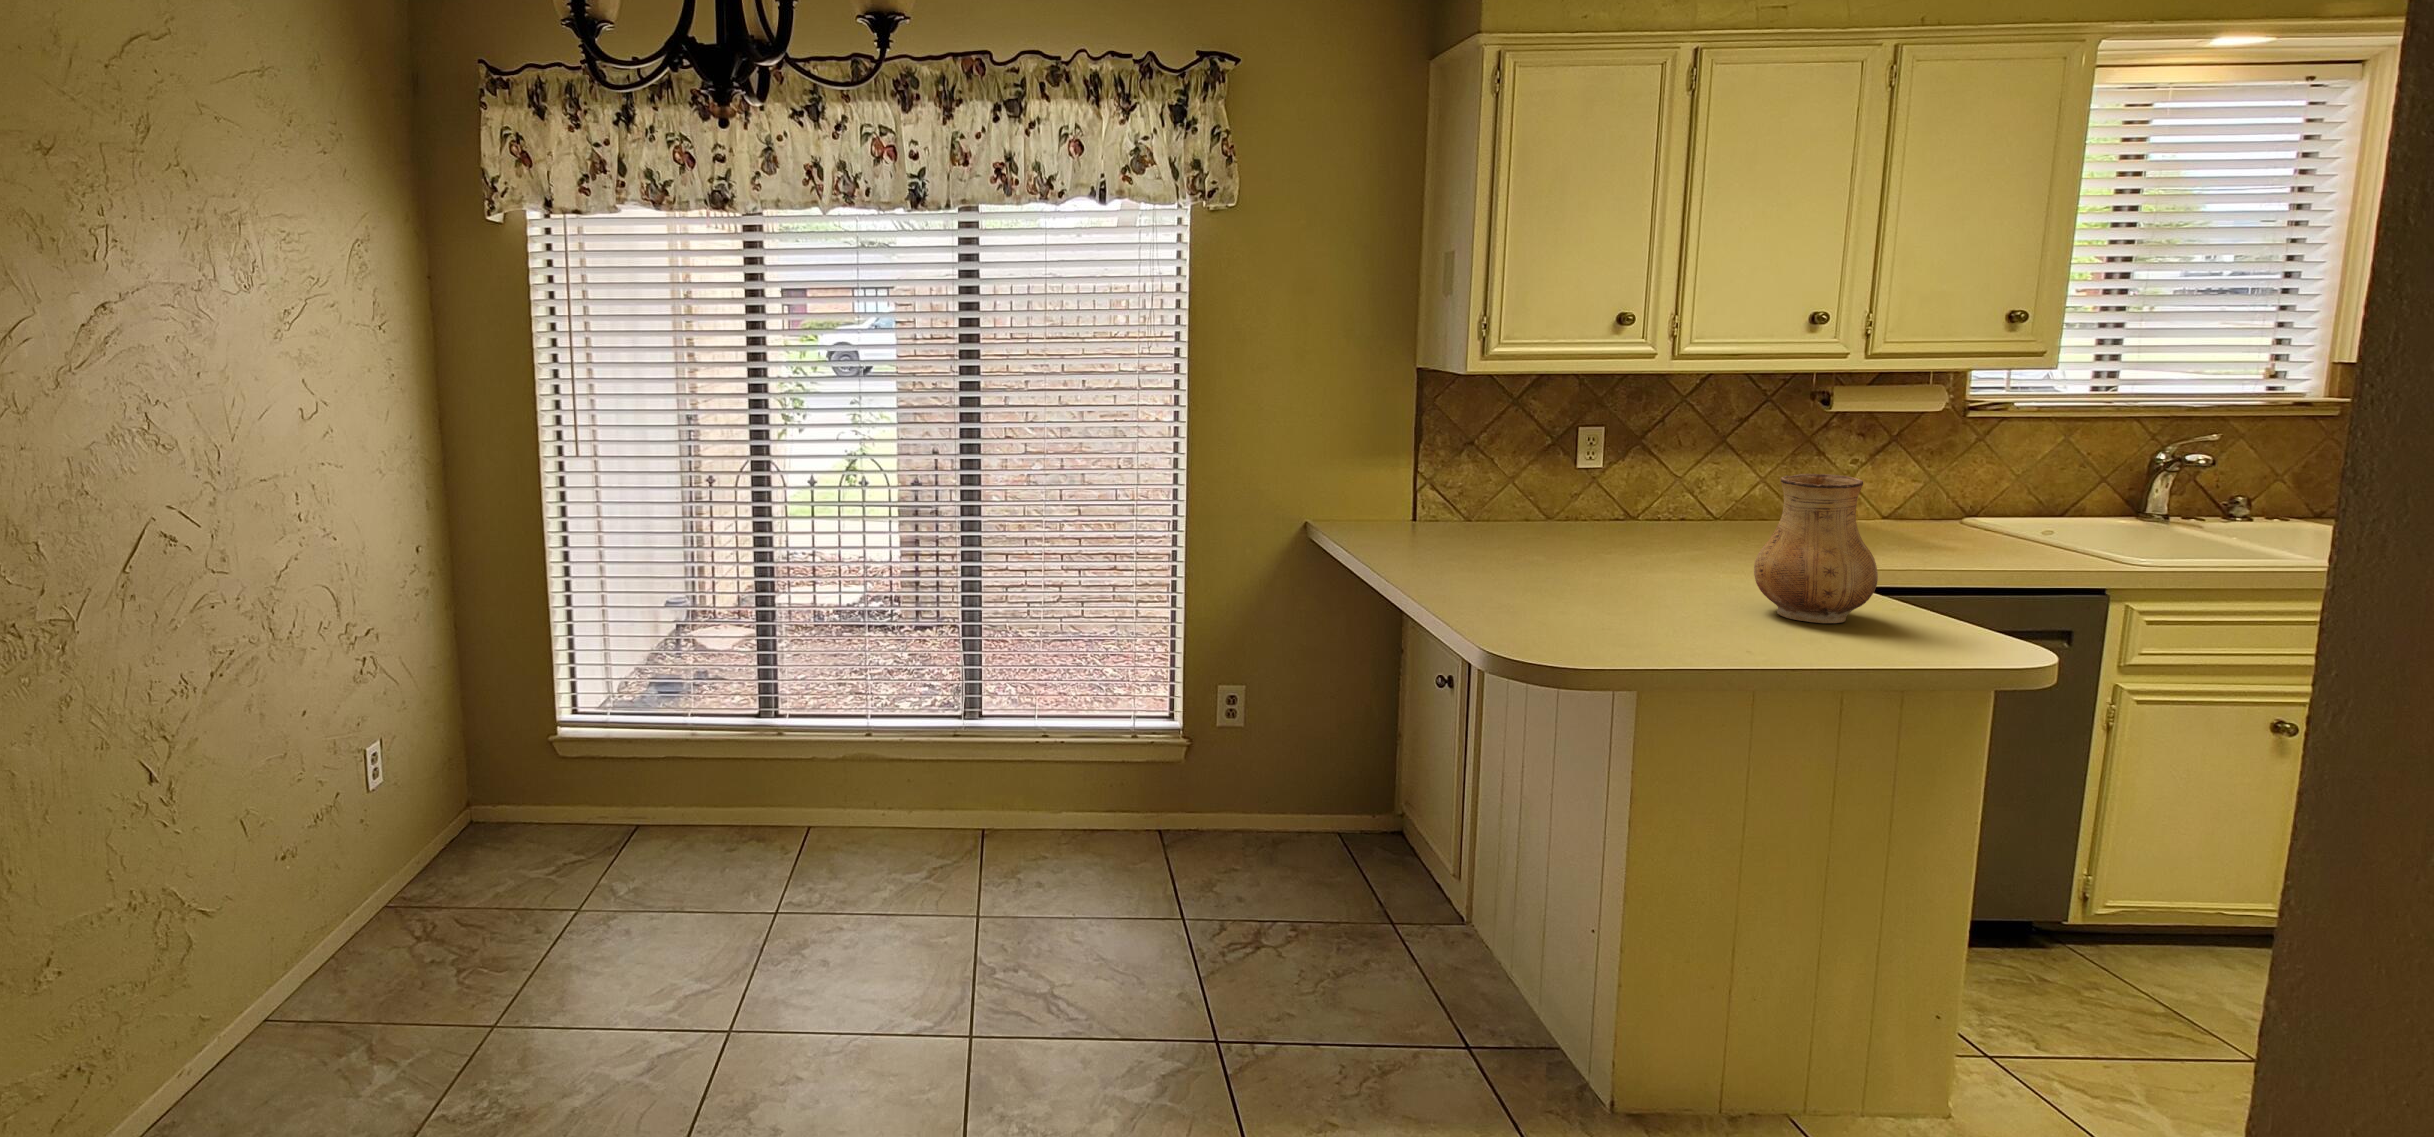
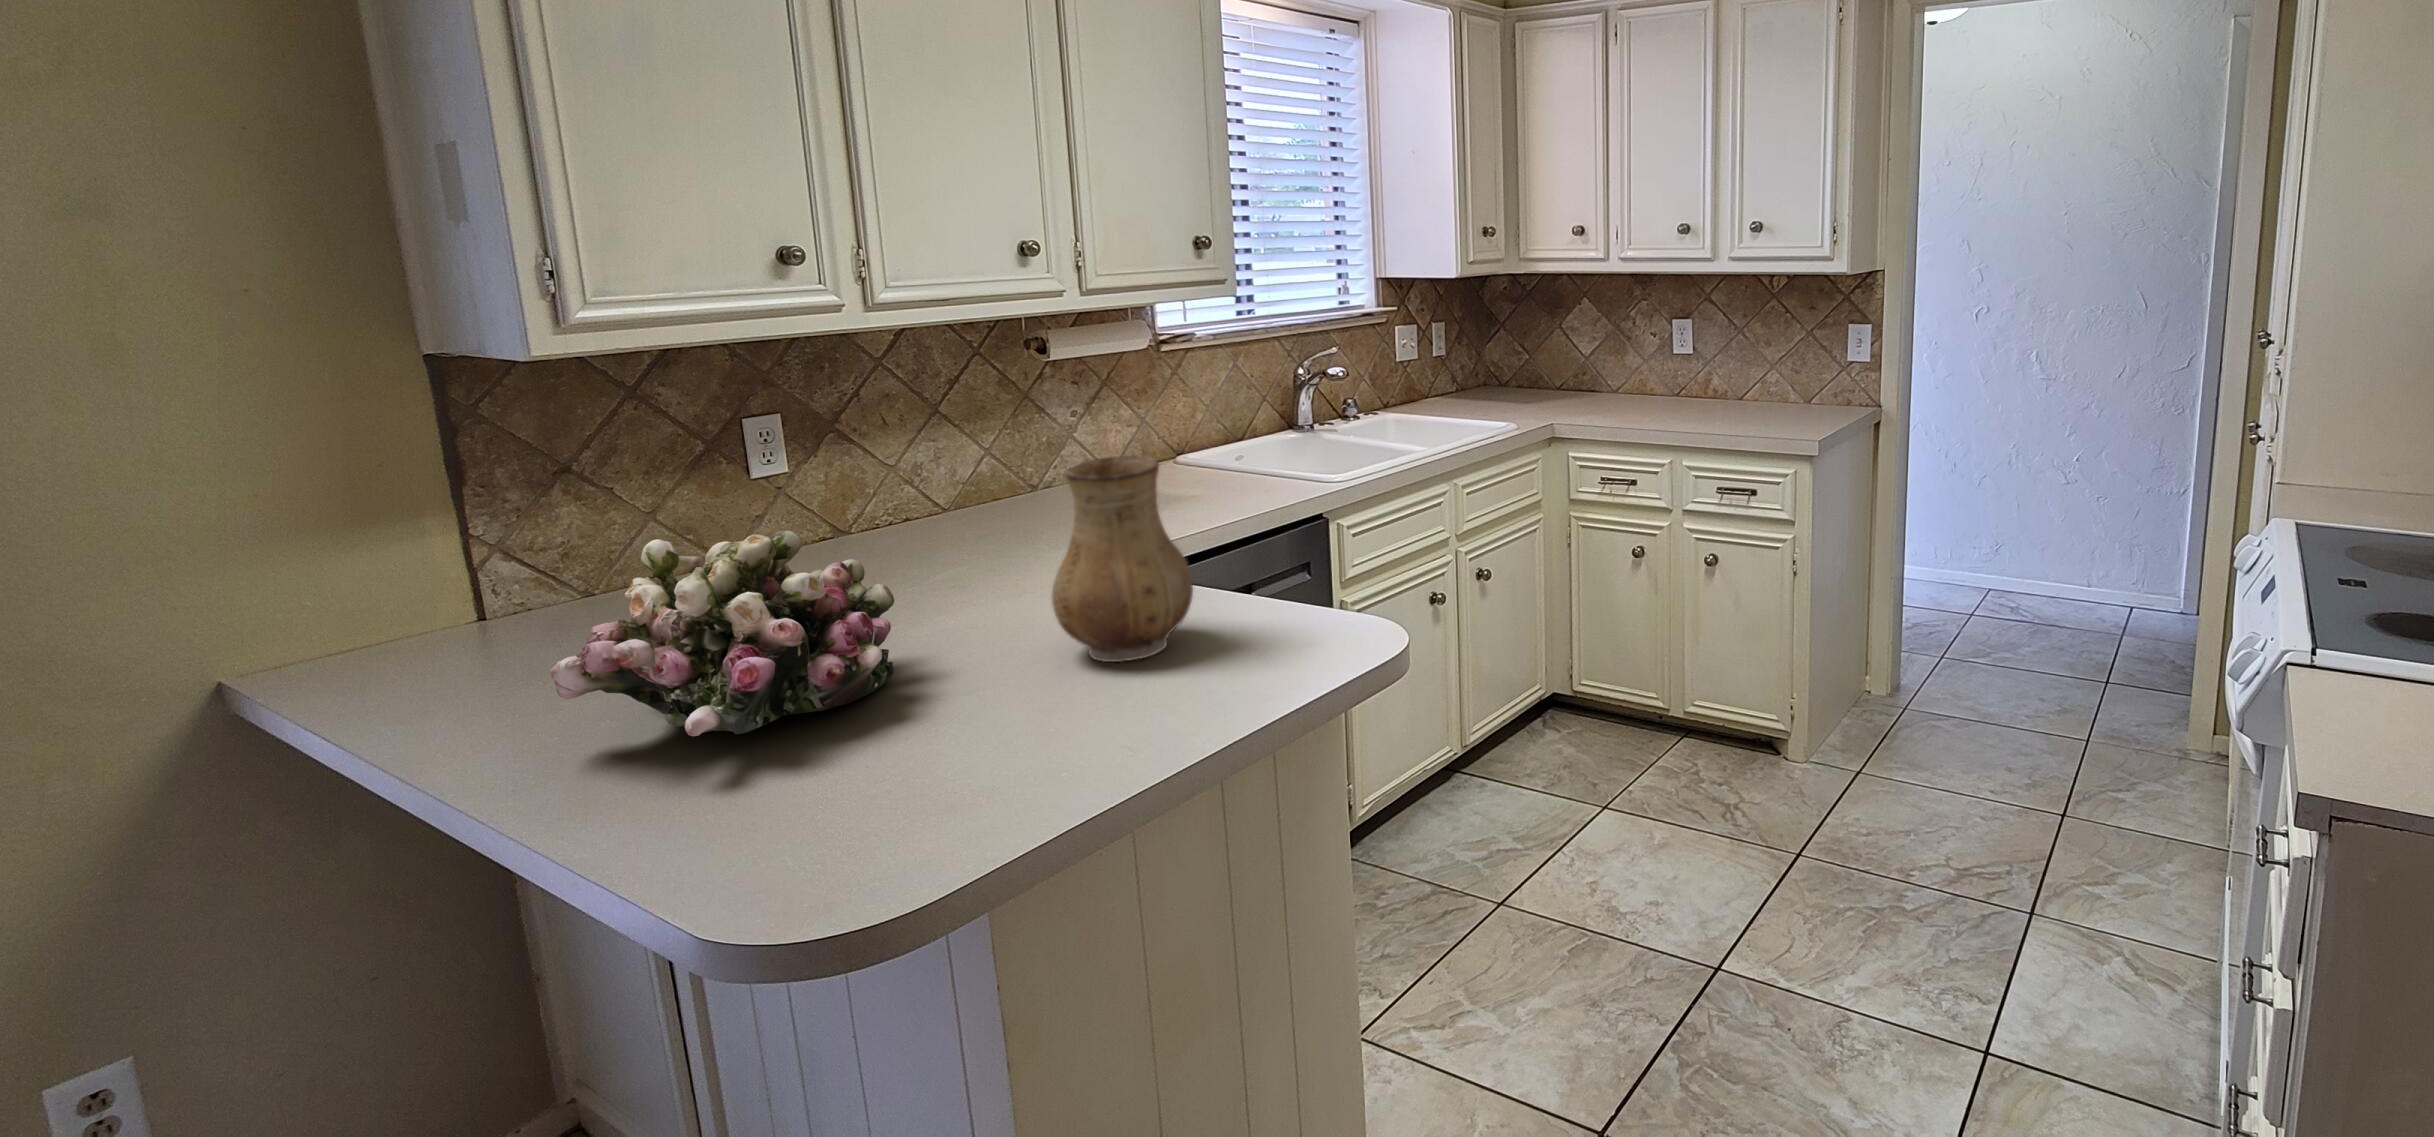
flower arrangement: none [1450,476,1643,593] -> present [550,530,894,736]

